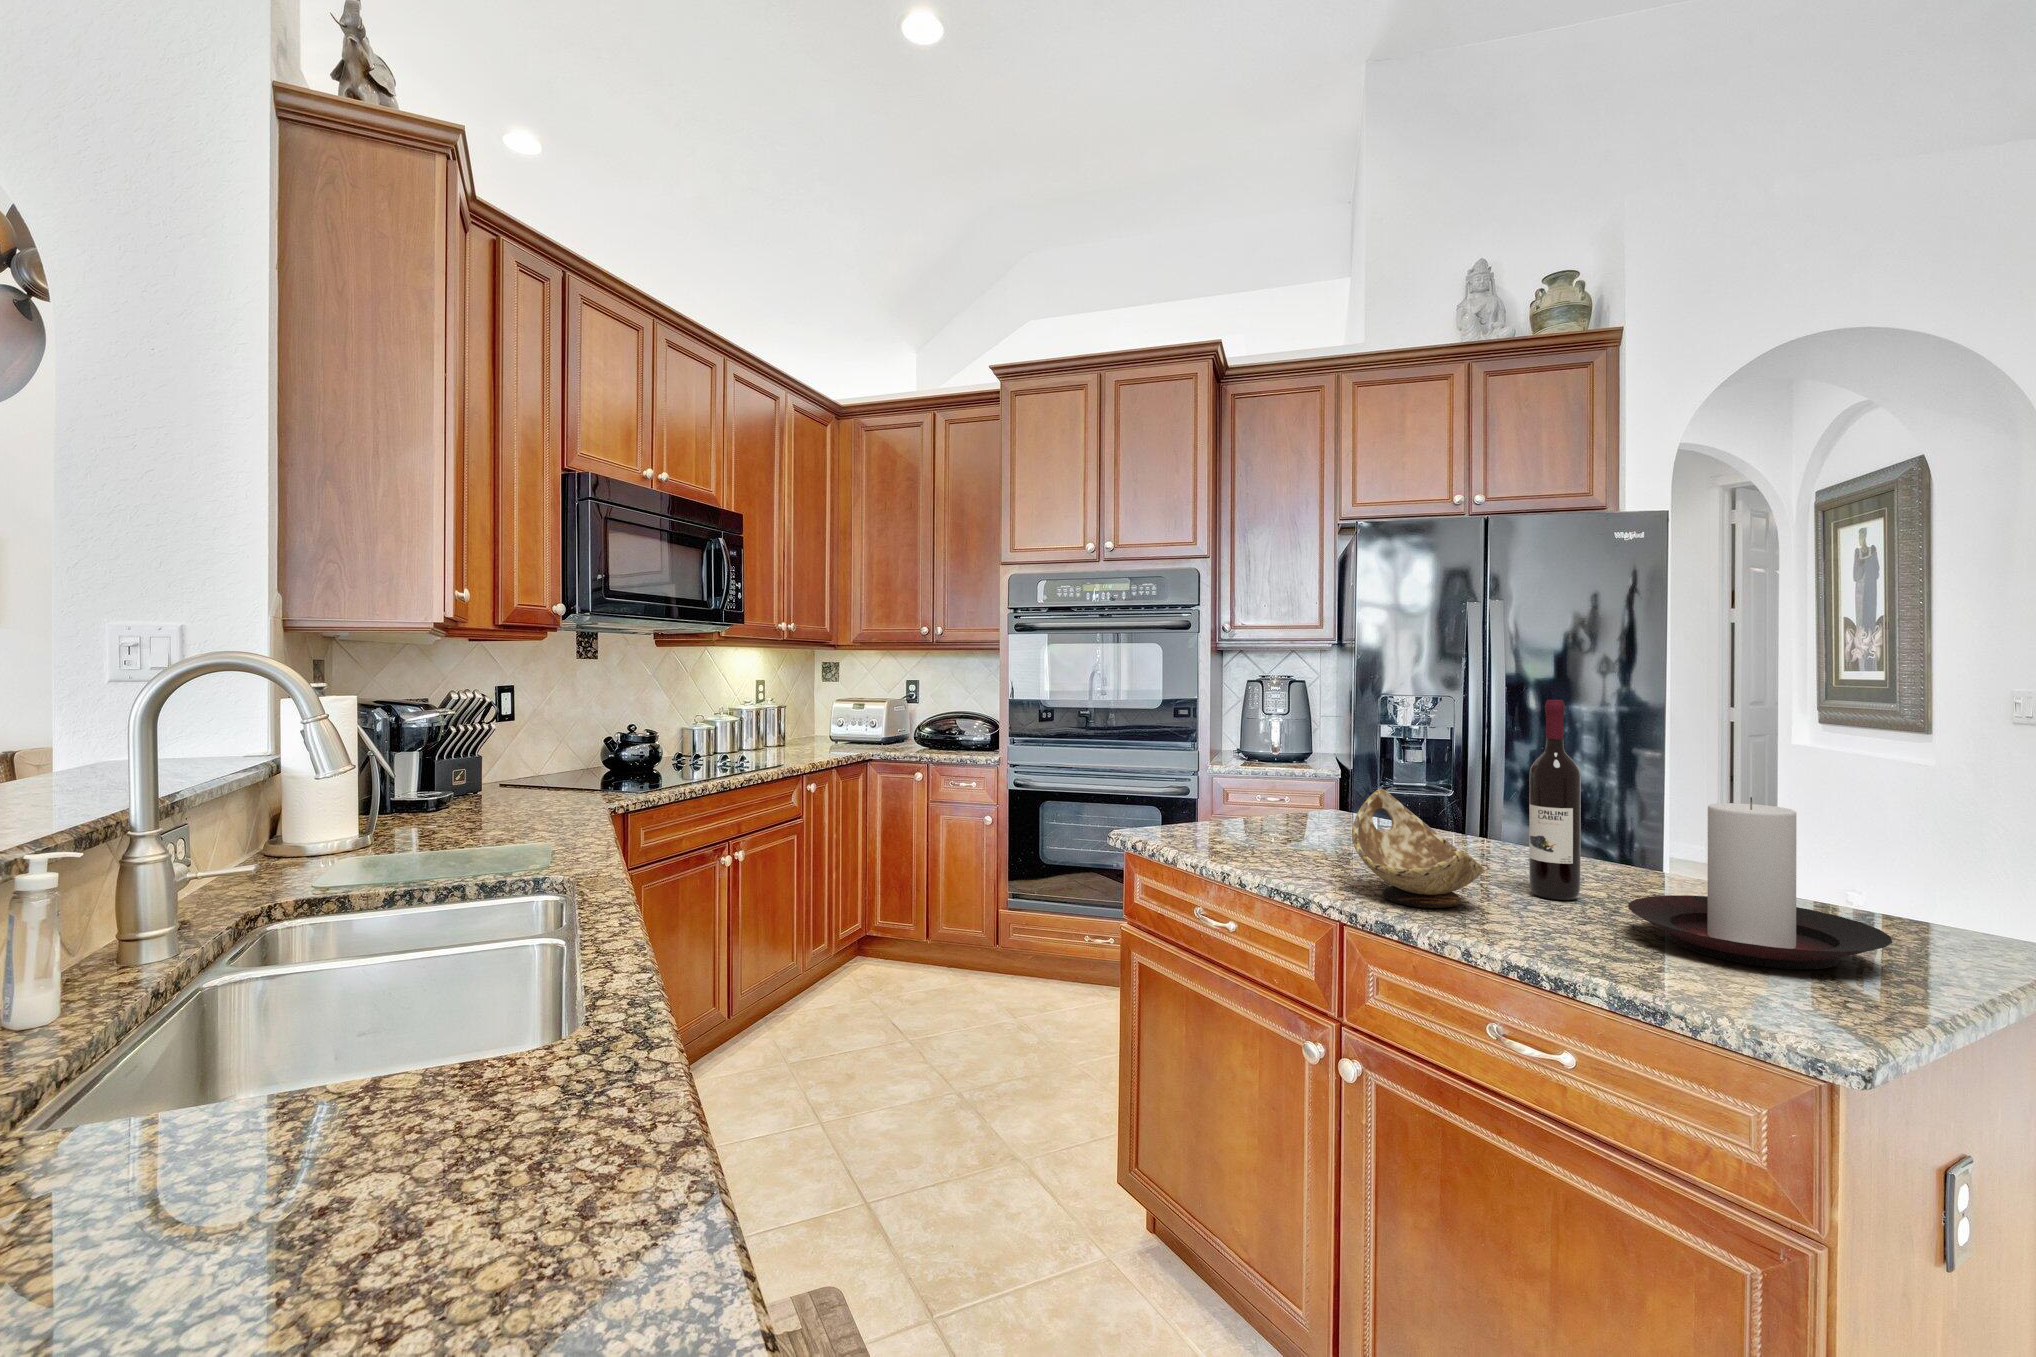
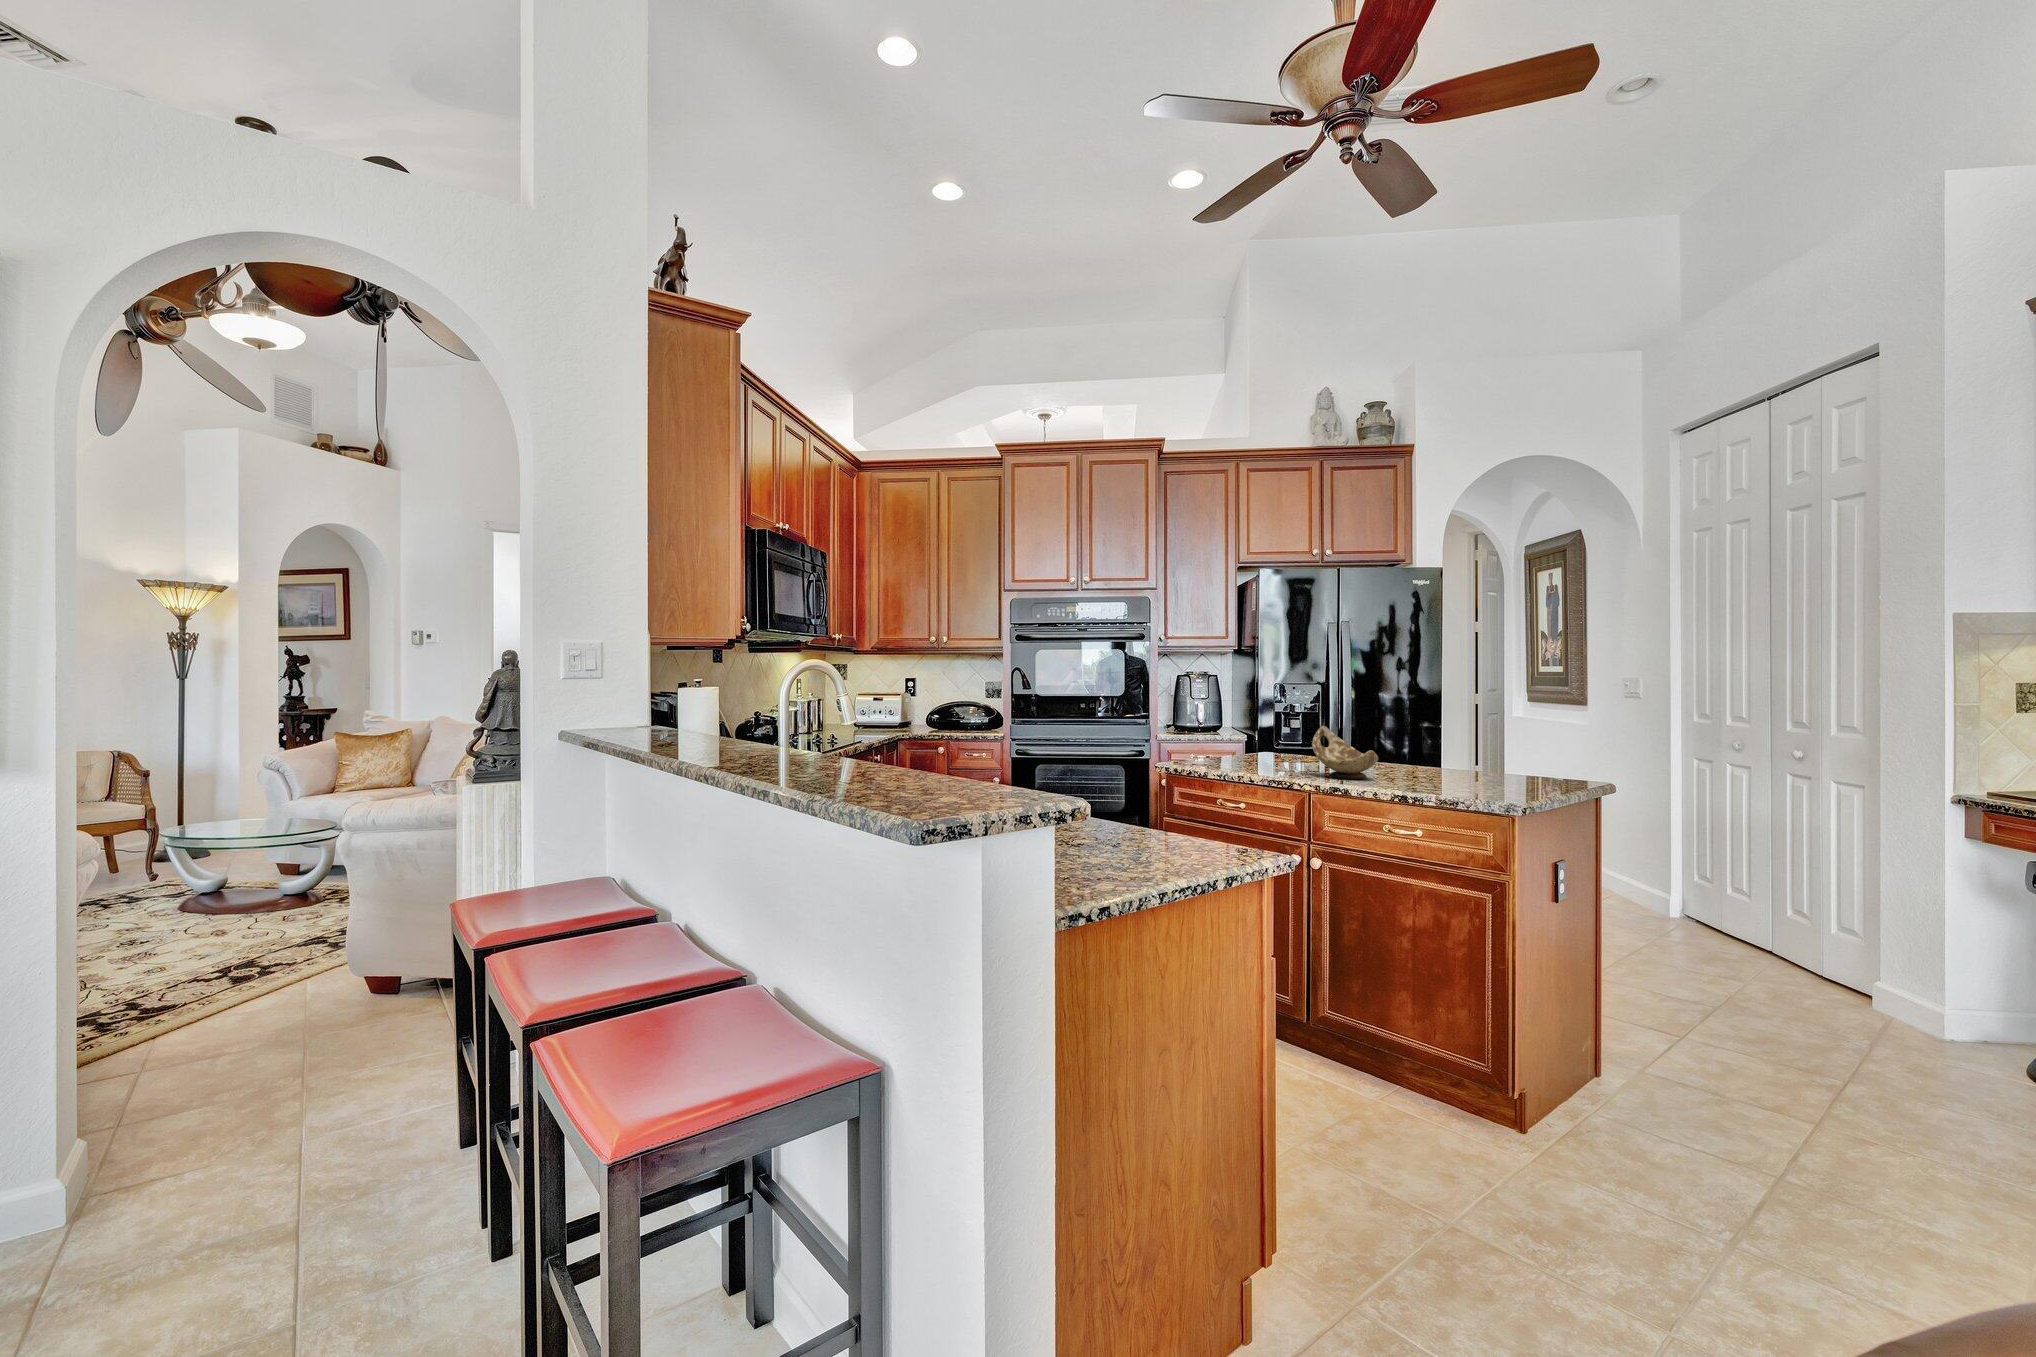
wine bottle: present [1529,700,1581,900] -> none [1393,679,1417,777]
candle holder: present [1628,797,1892,970] -> none [1441,719,1542,789]

